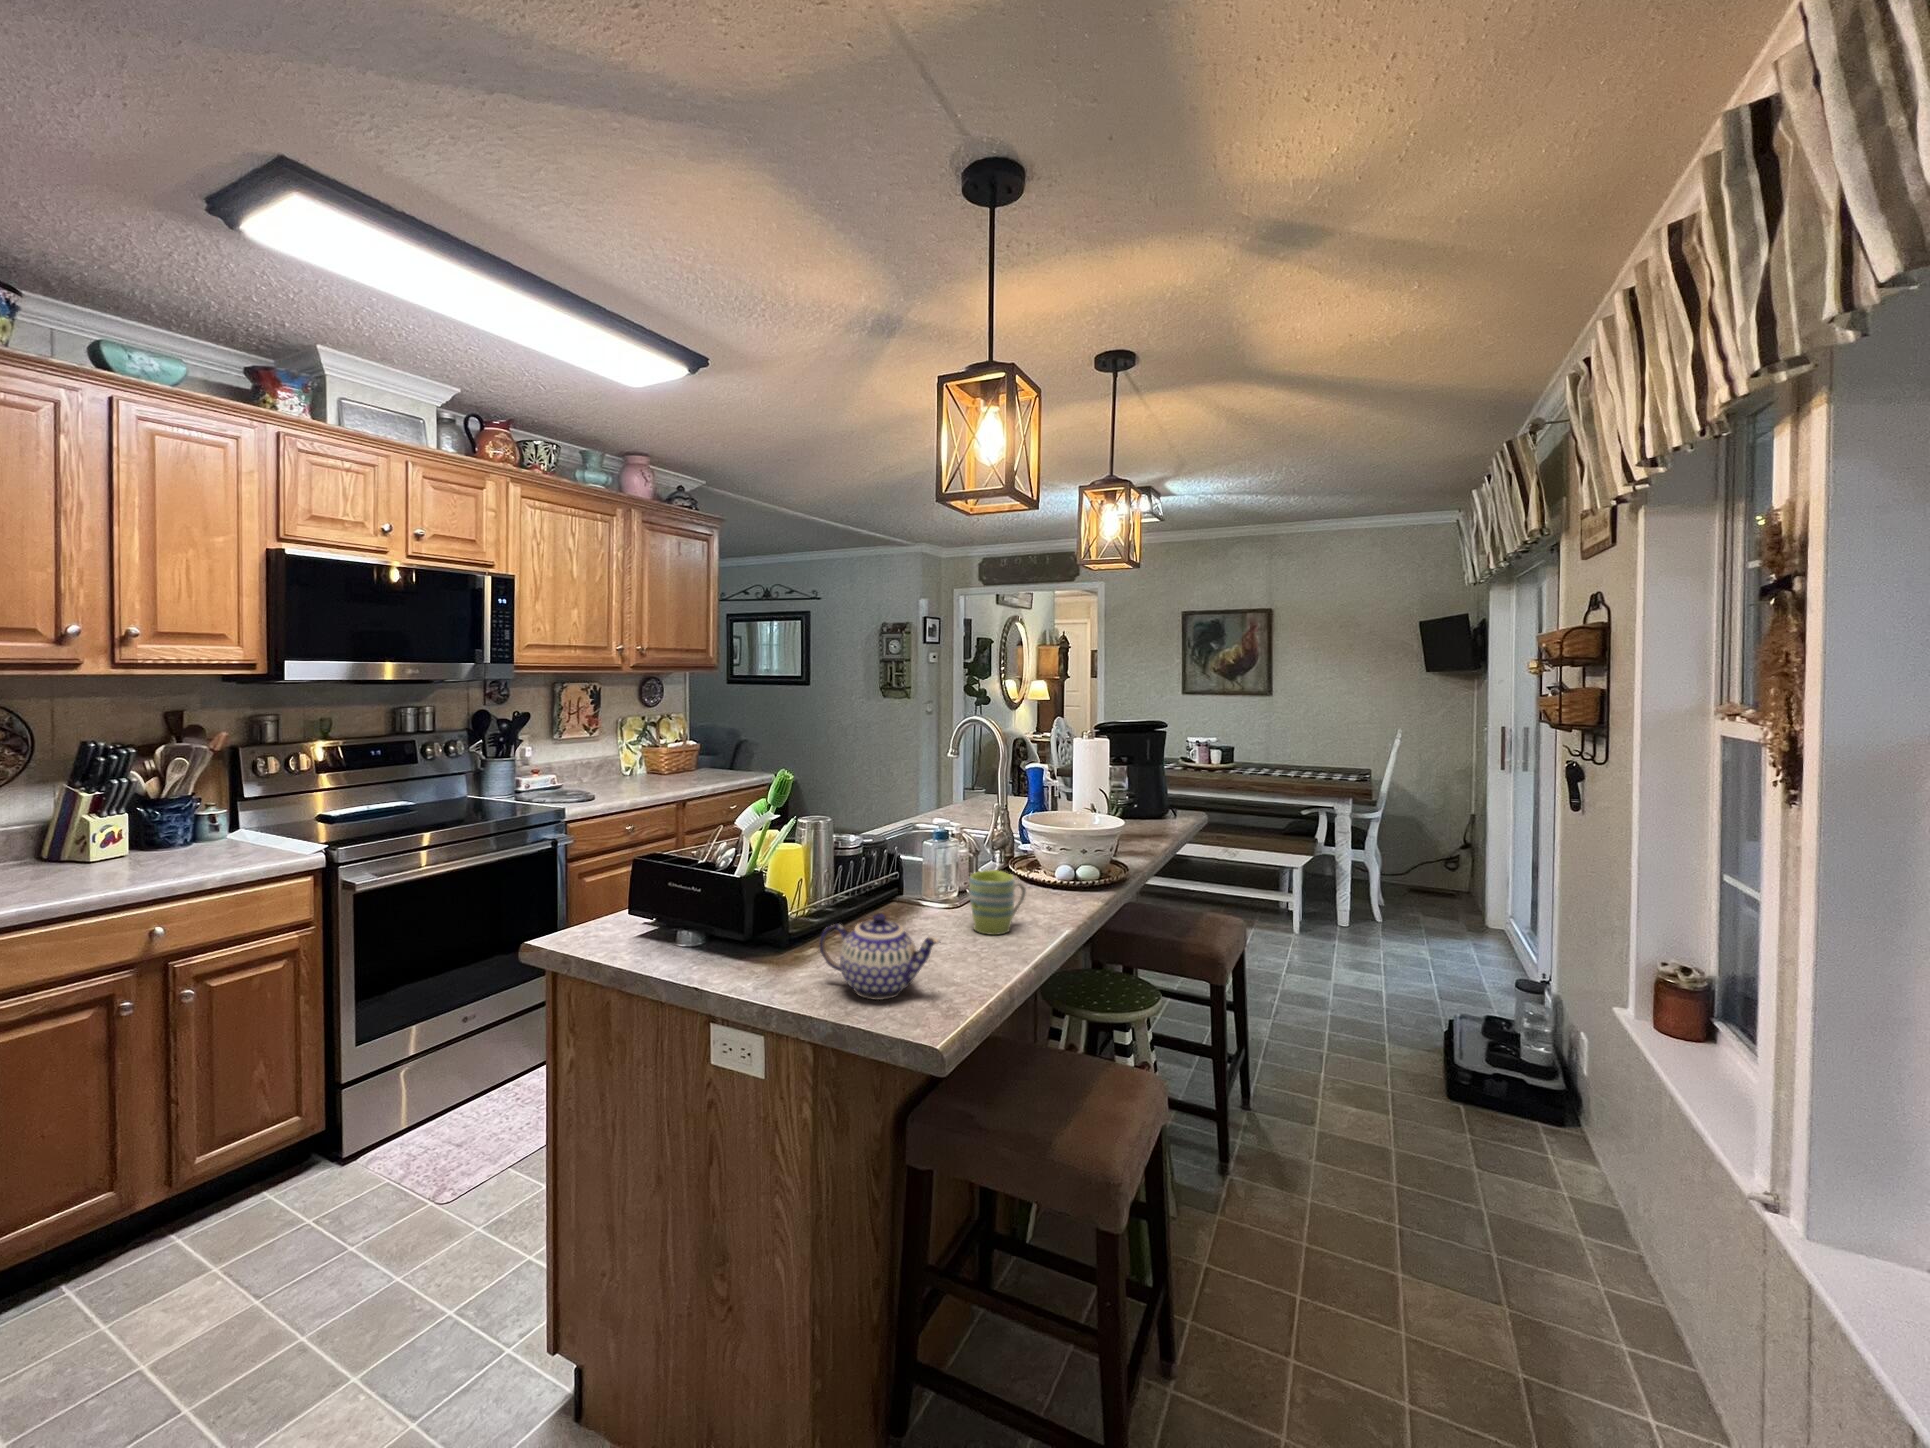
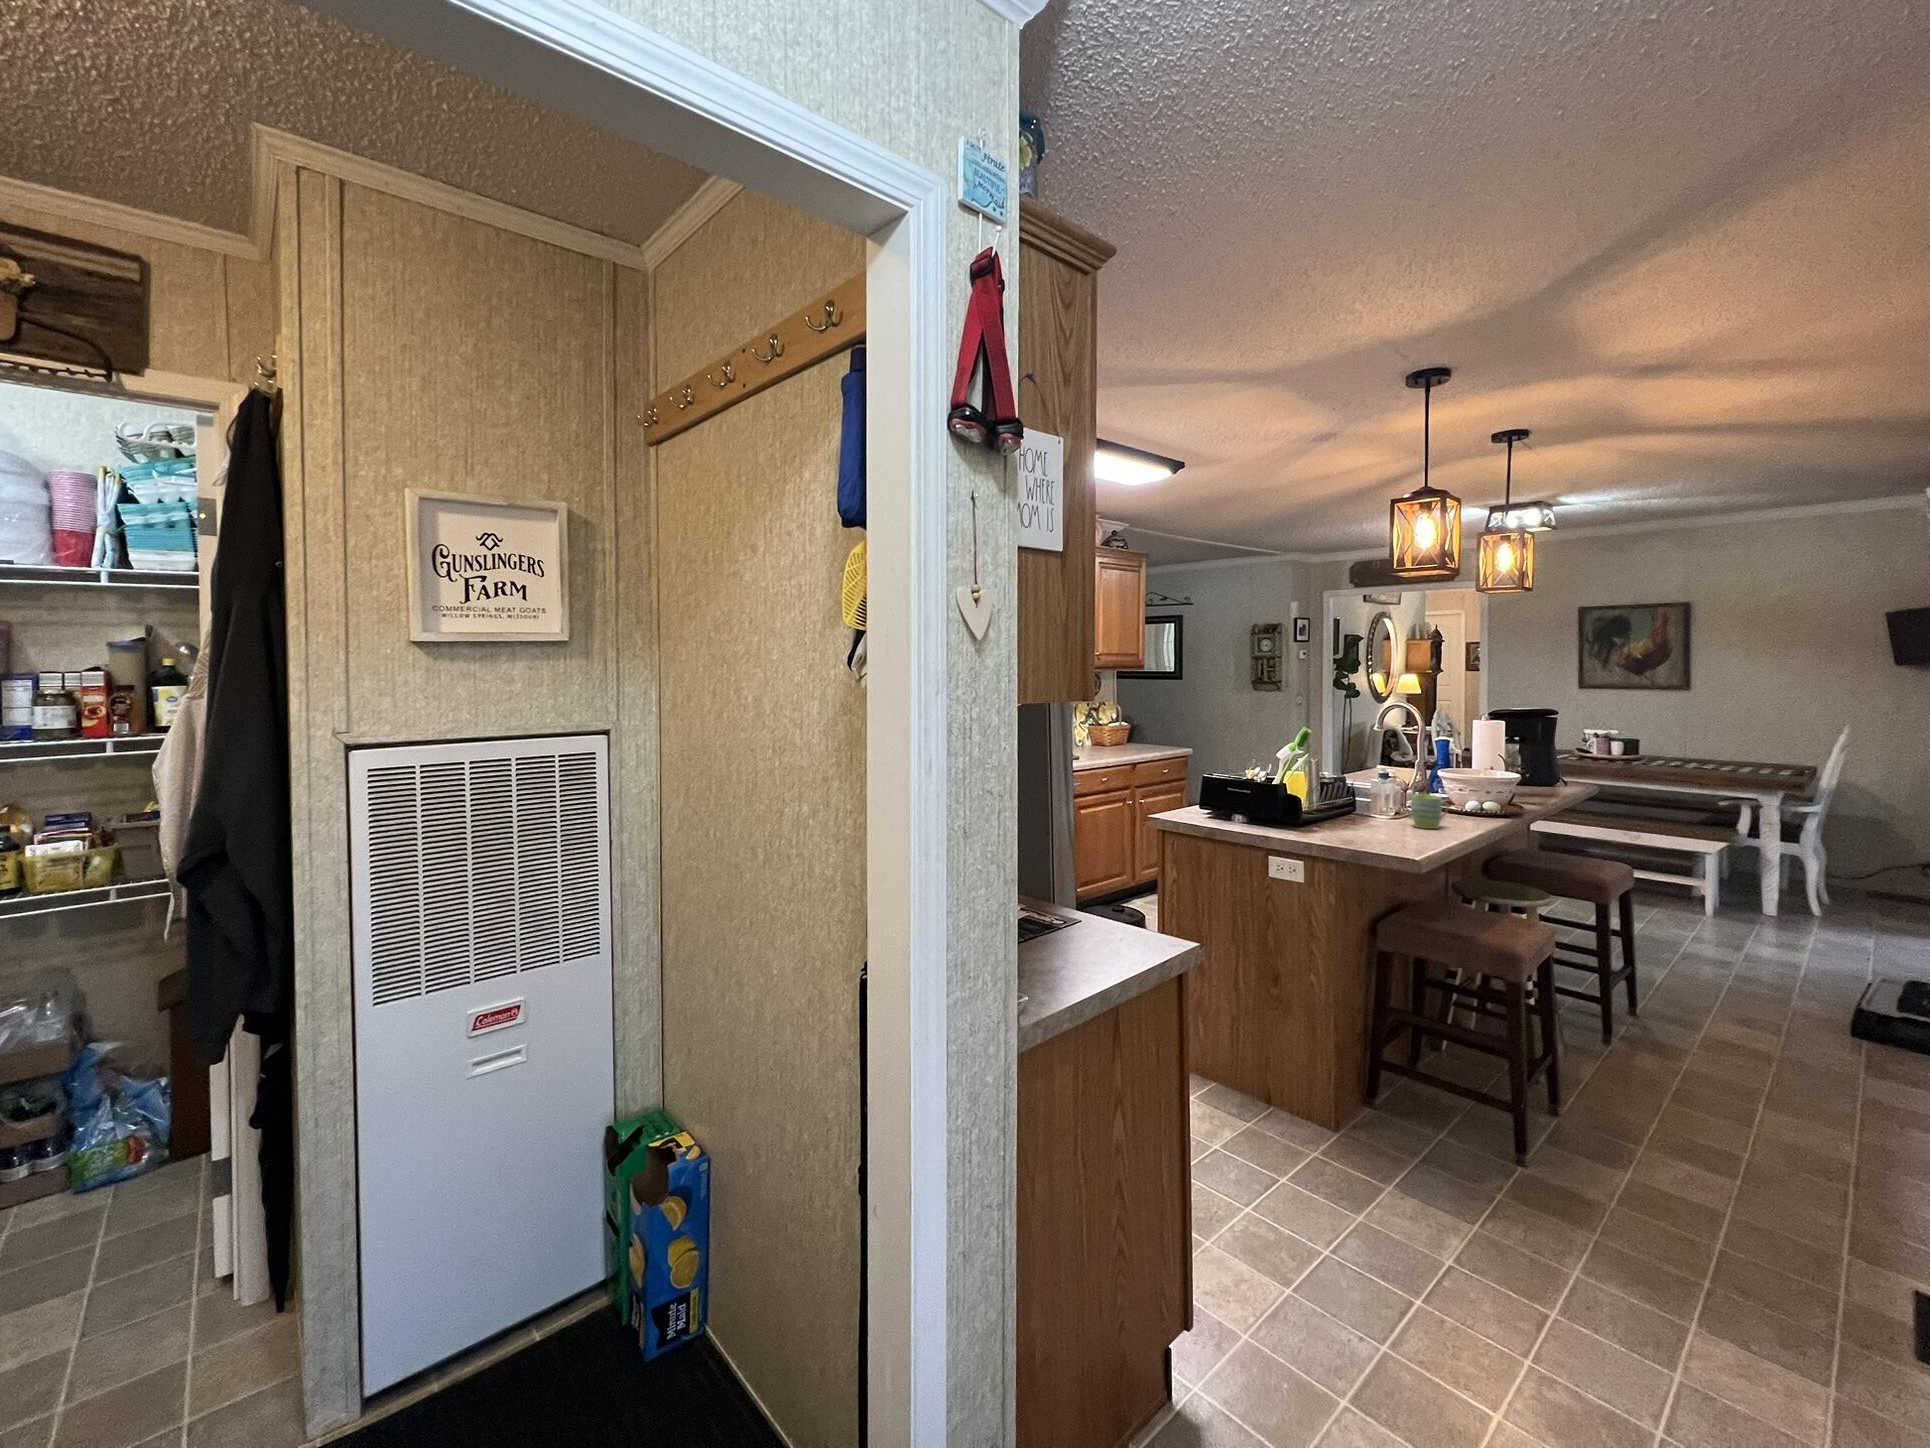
teapot: present [820,913,940,1000] -> none [1334,802,1409,844]

